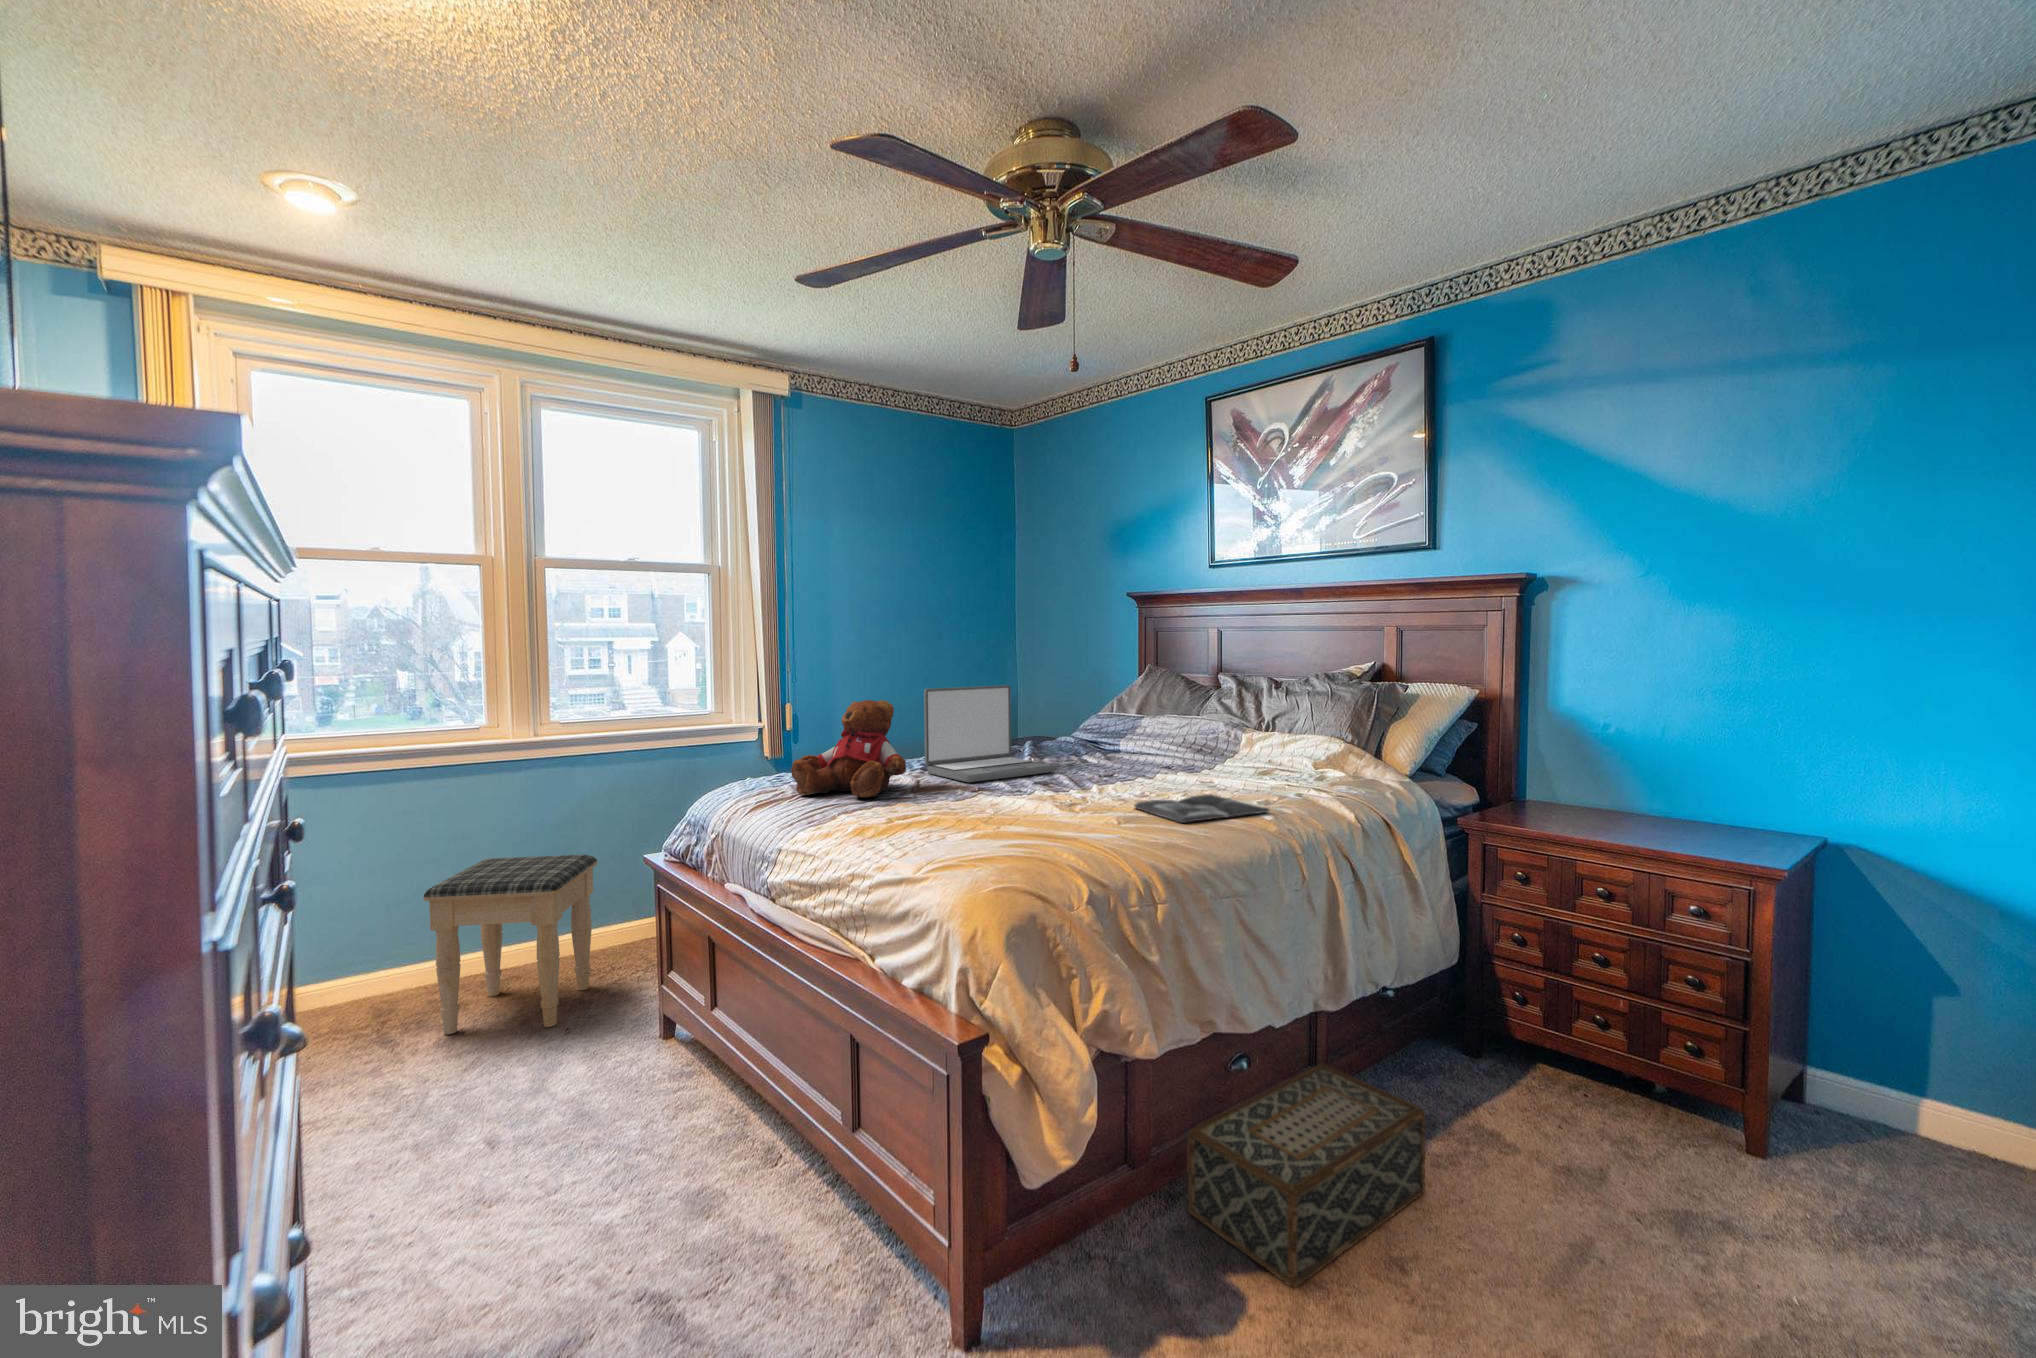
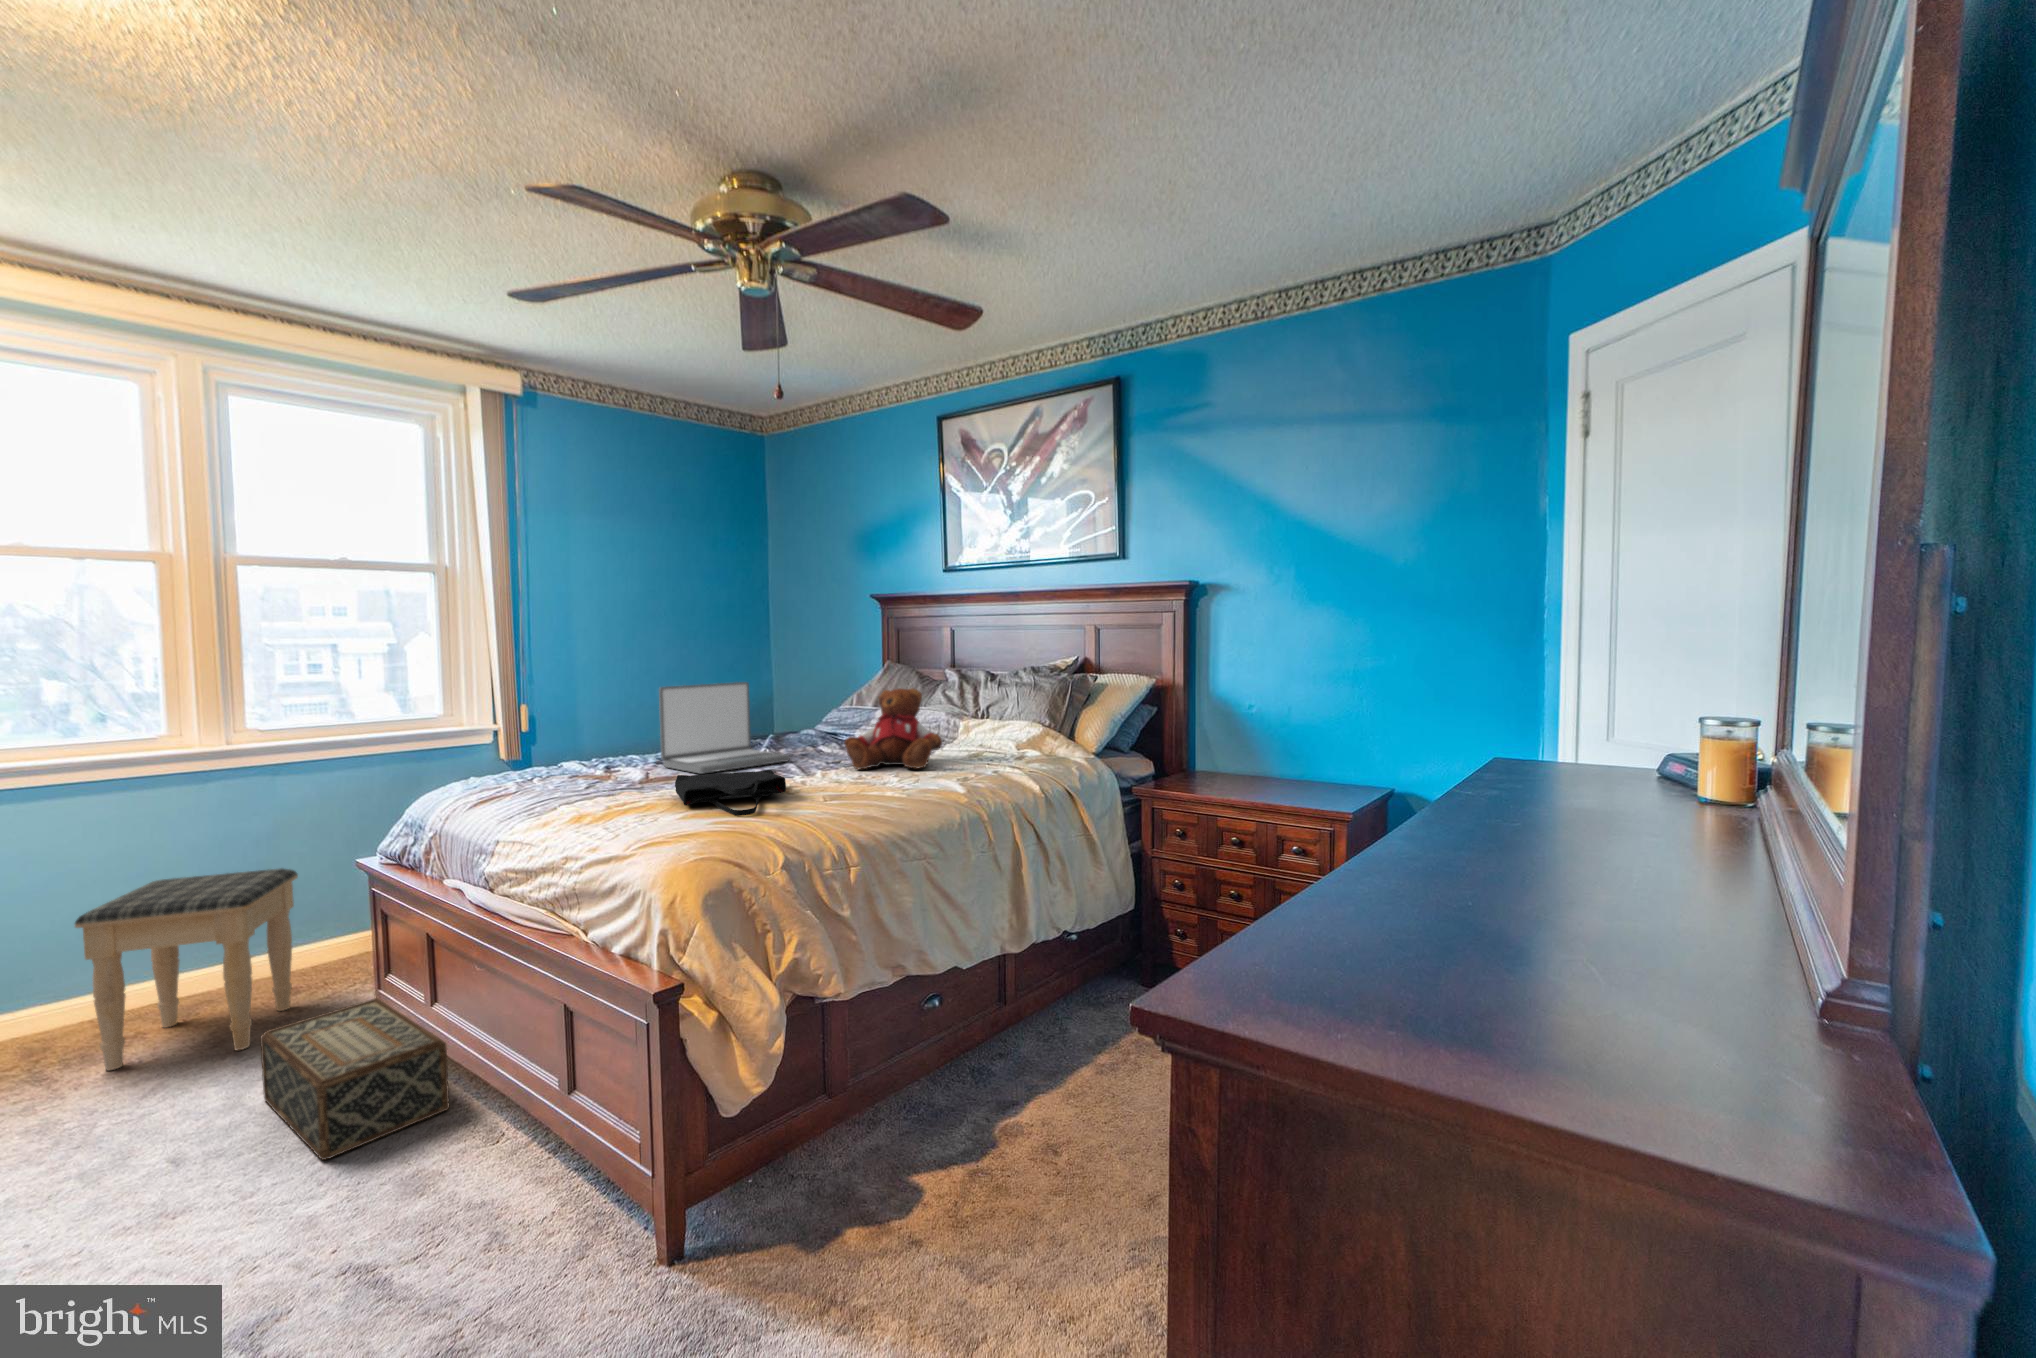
teddy bear: present [791,700,906,797] -> present [844,688,942,769]
tote bag: none [951,783,1071,835] -> present [675,770,786,816]
magazine: present [1134,795,1269,823] -> none [847,774,963,799]
woven basket: present [1187,1064,1426,1287] -> present [260,998,450,1160]

